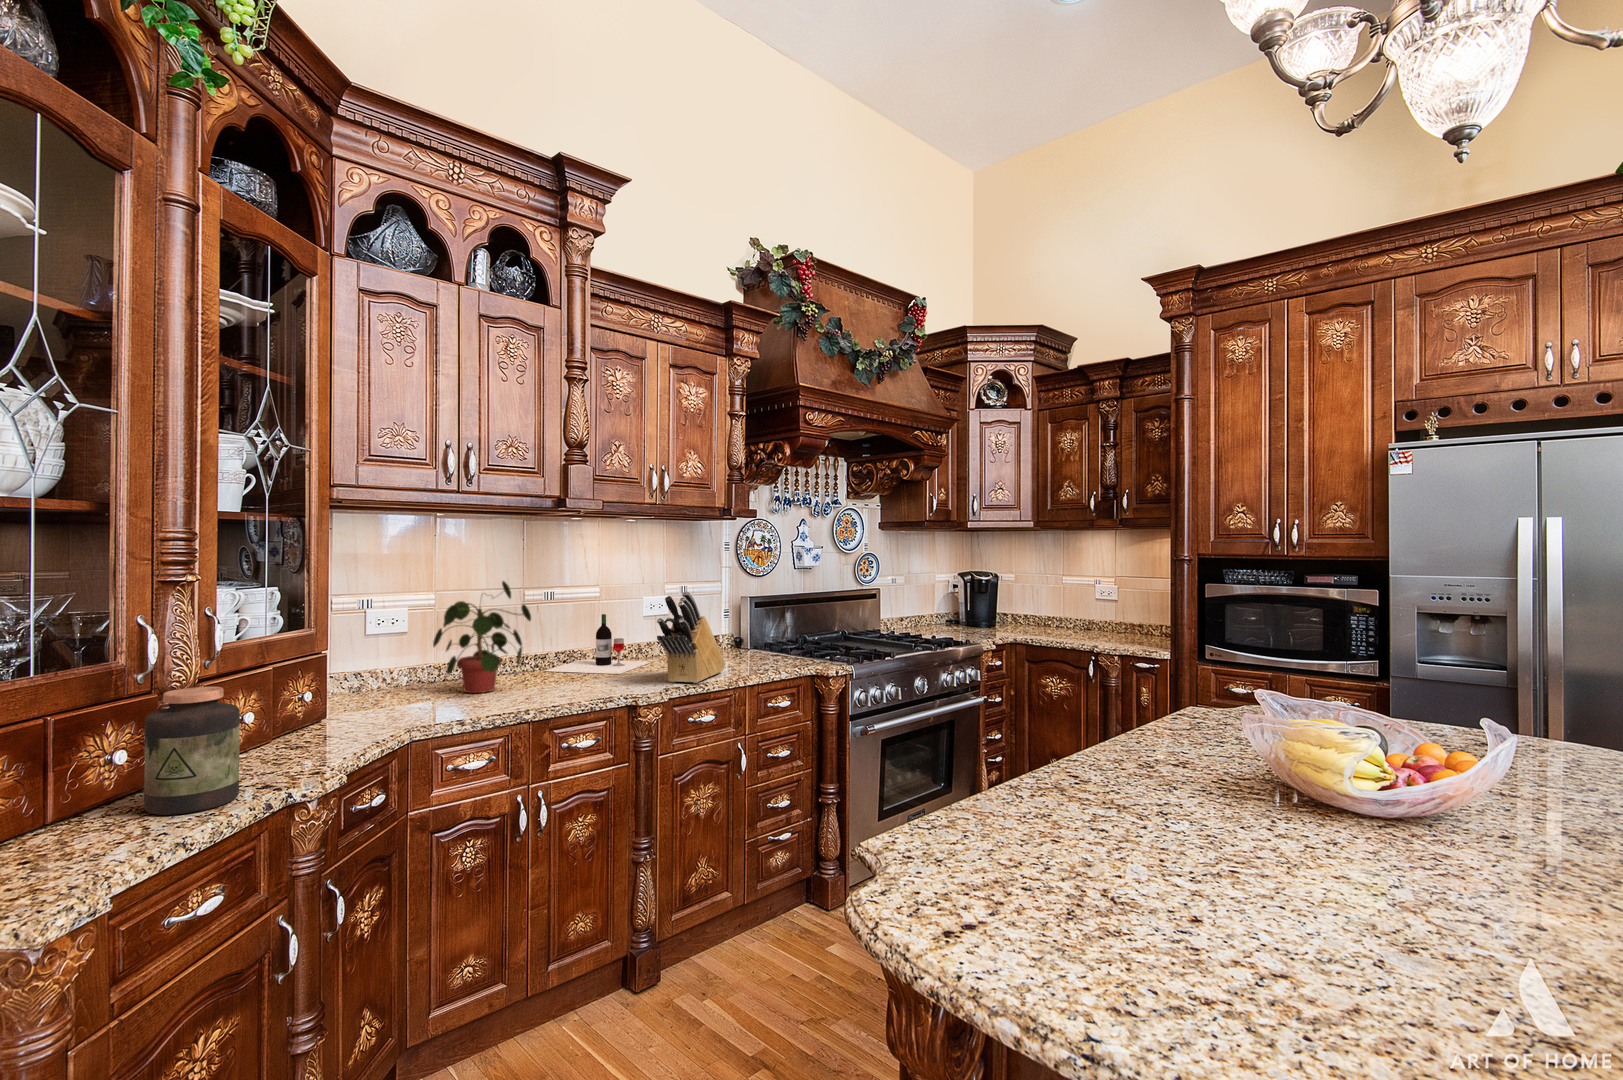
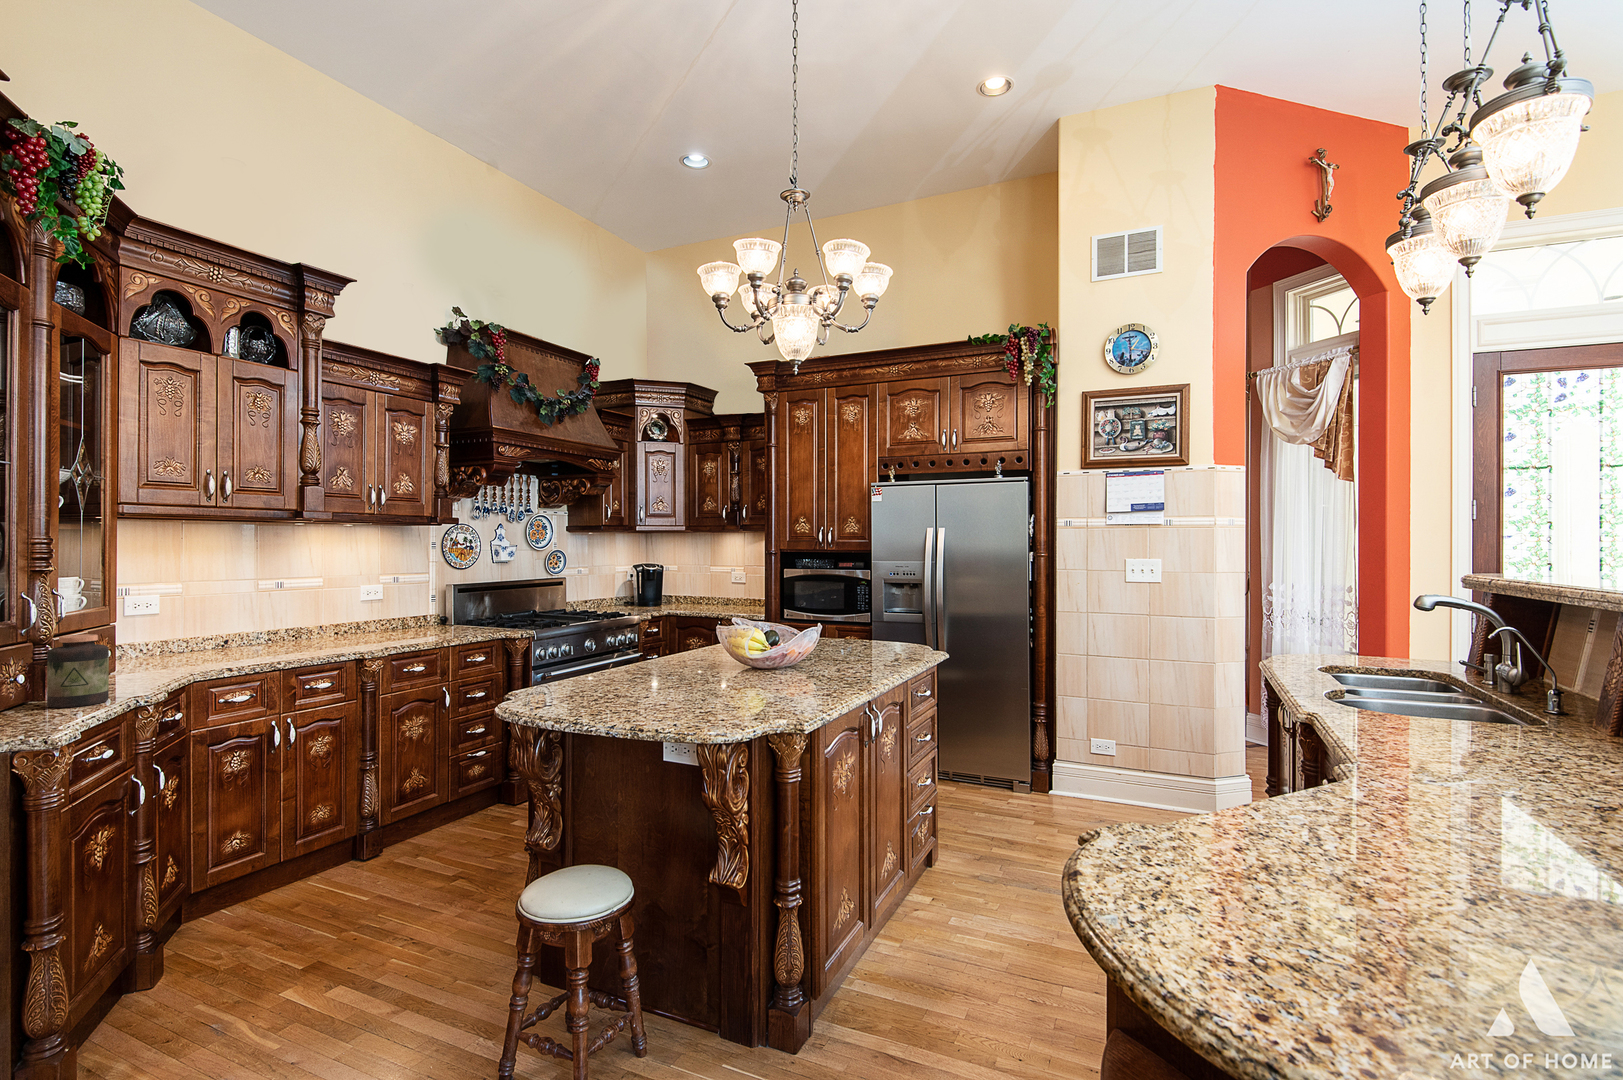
potted plant: present [433,581,531,693] -> none [191,572,275,655]
knife block: present [657,591,725,683] -> none [379,578,433,643]
wine bottle: present [545,614,650,674] -> none [279,599,372,643]

